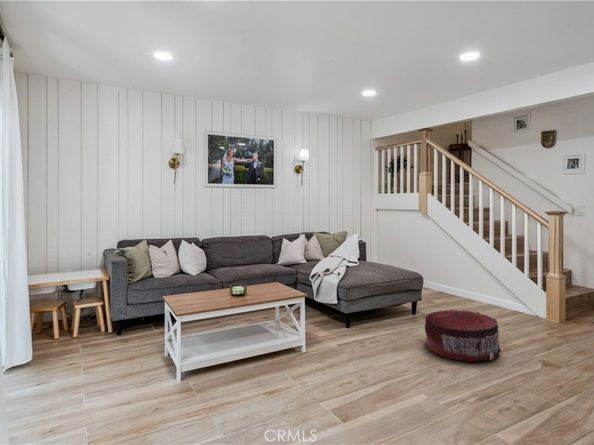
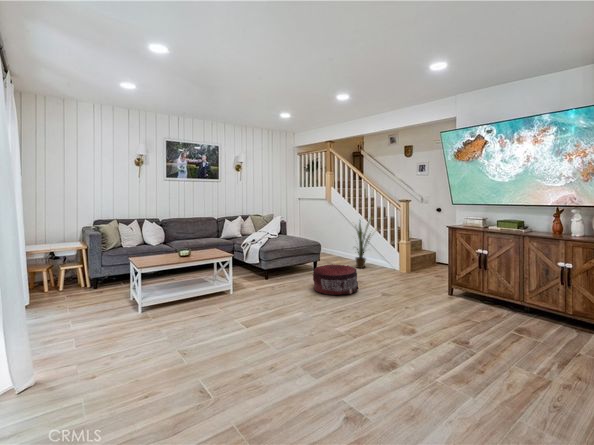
house plant: none [467,235,511,313] -> present [356,219,377,268]

